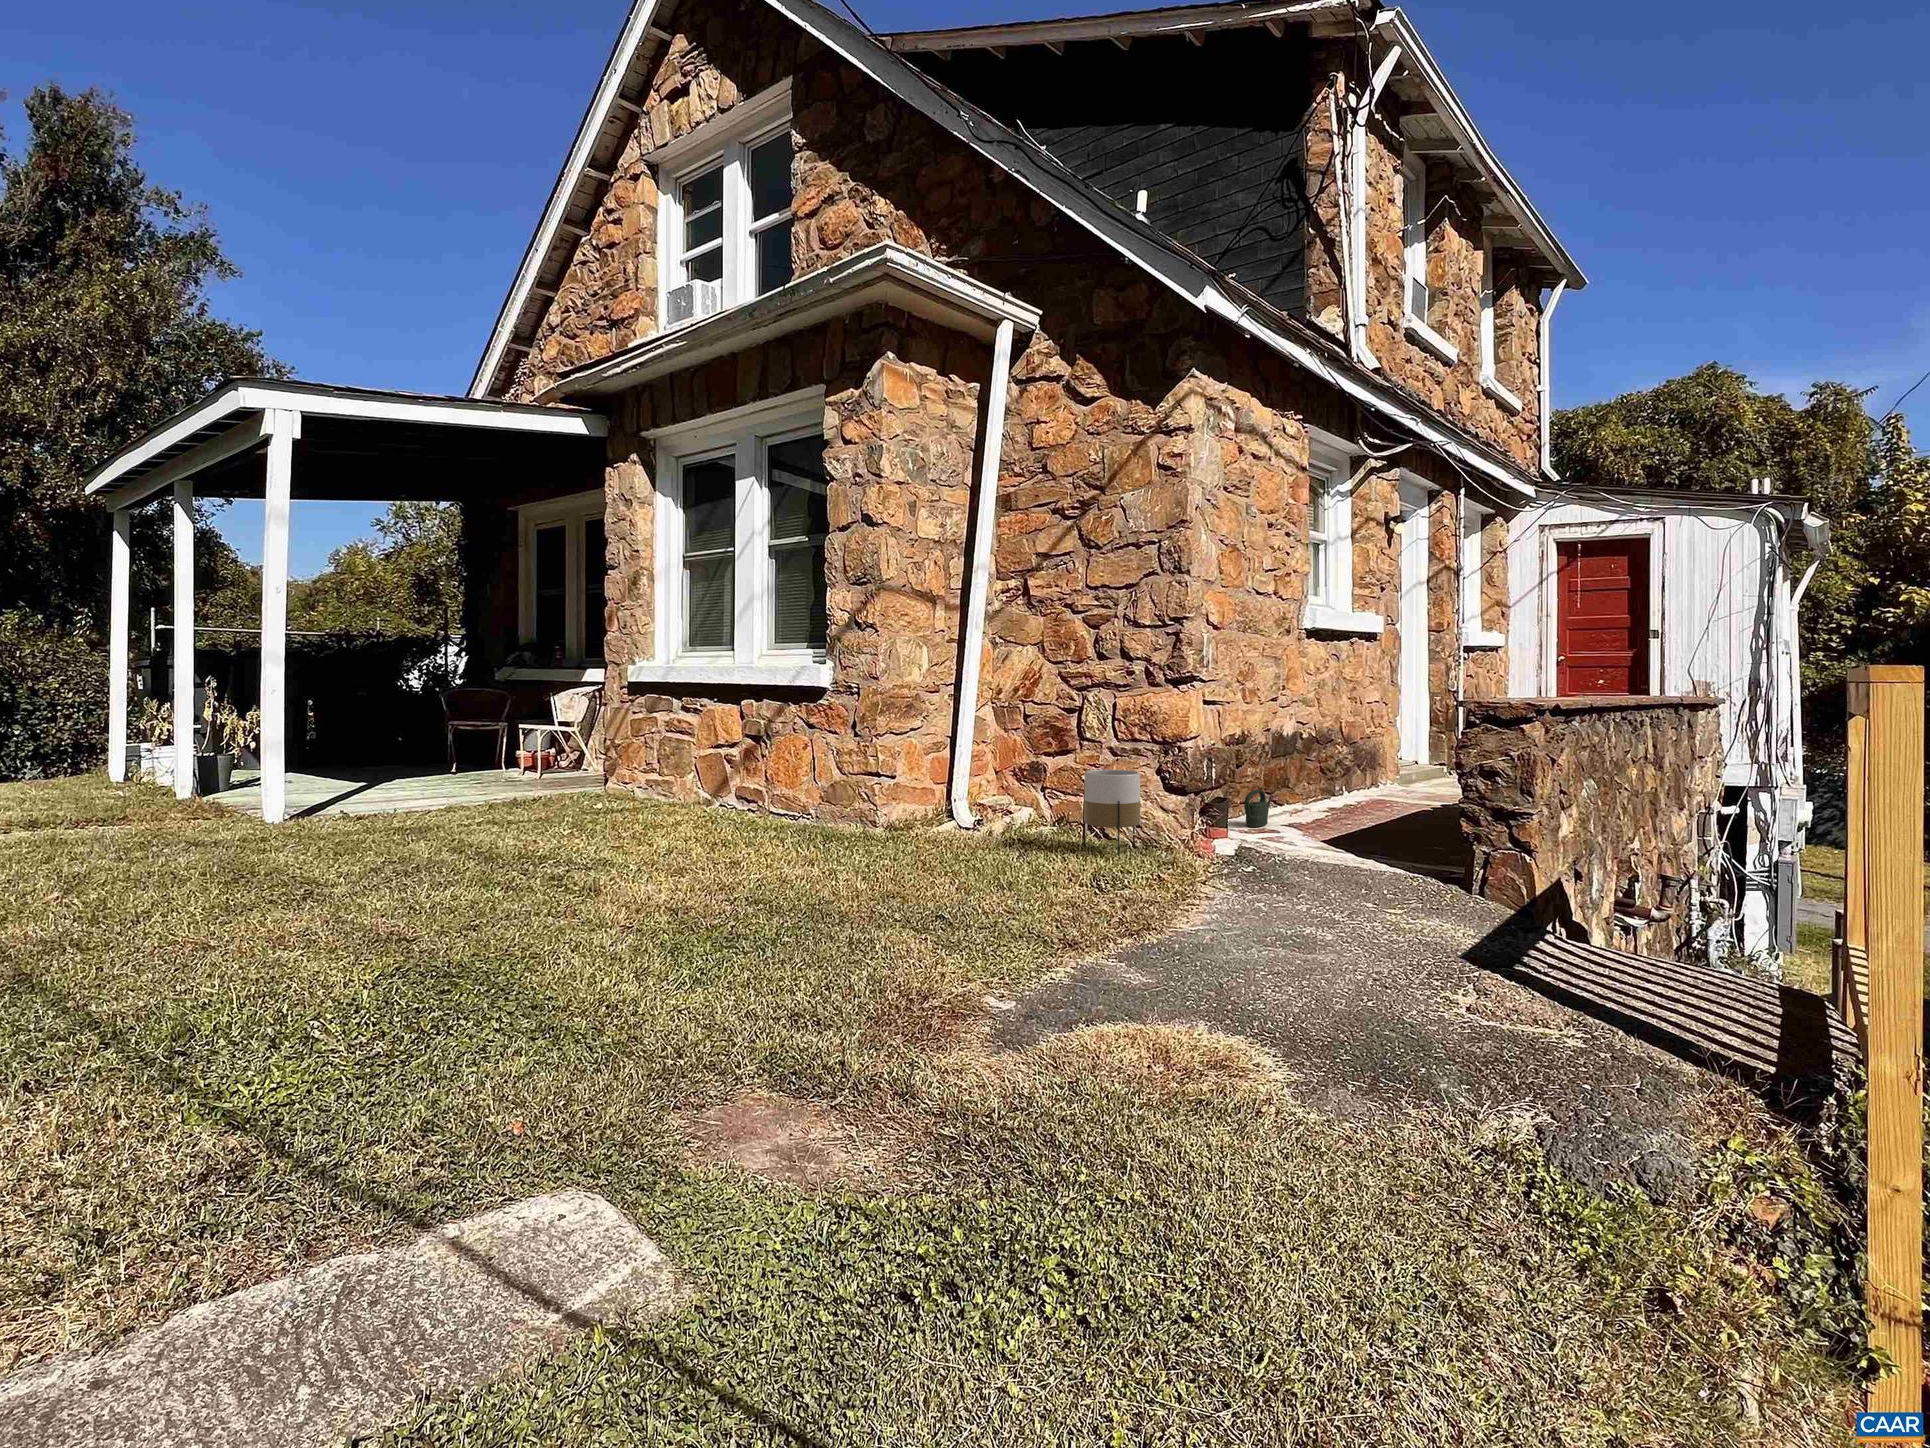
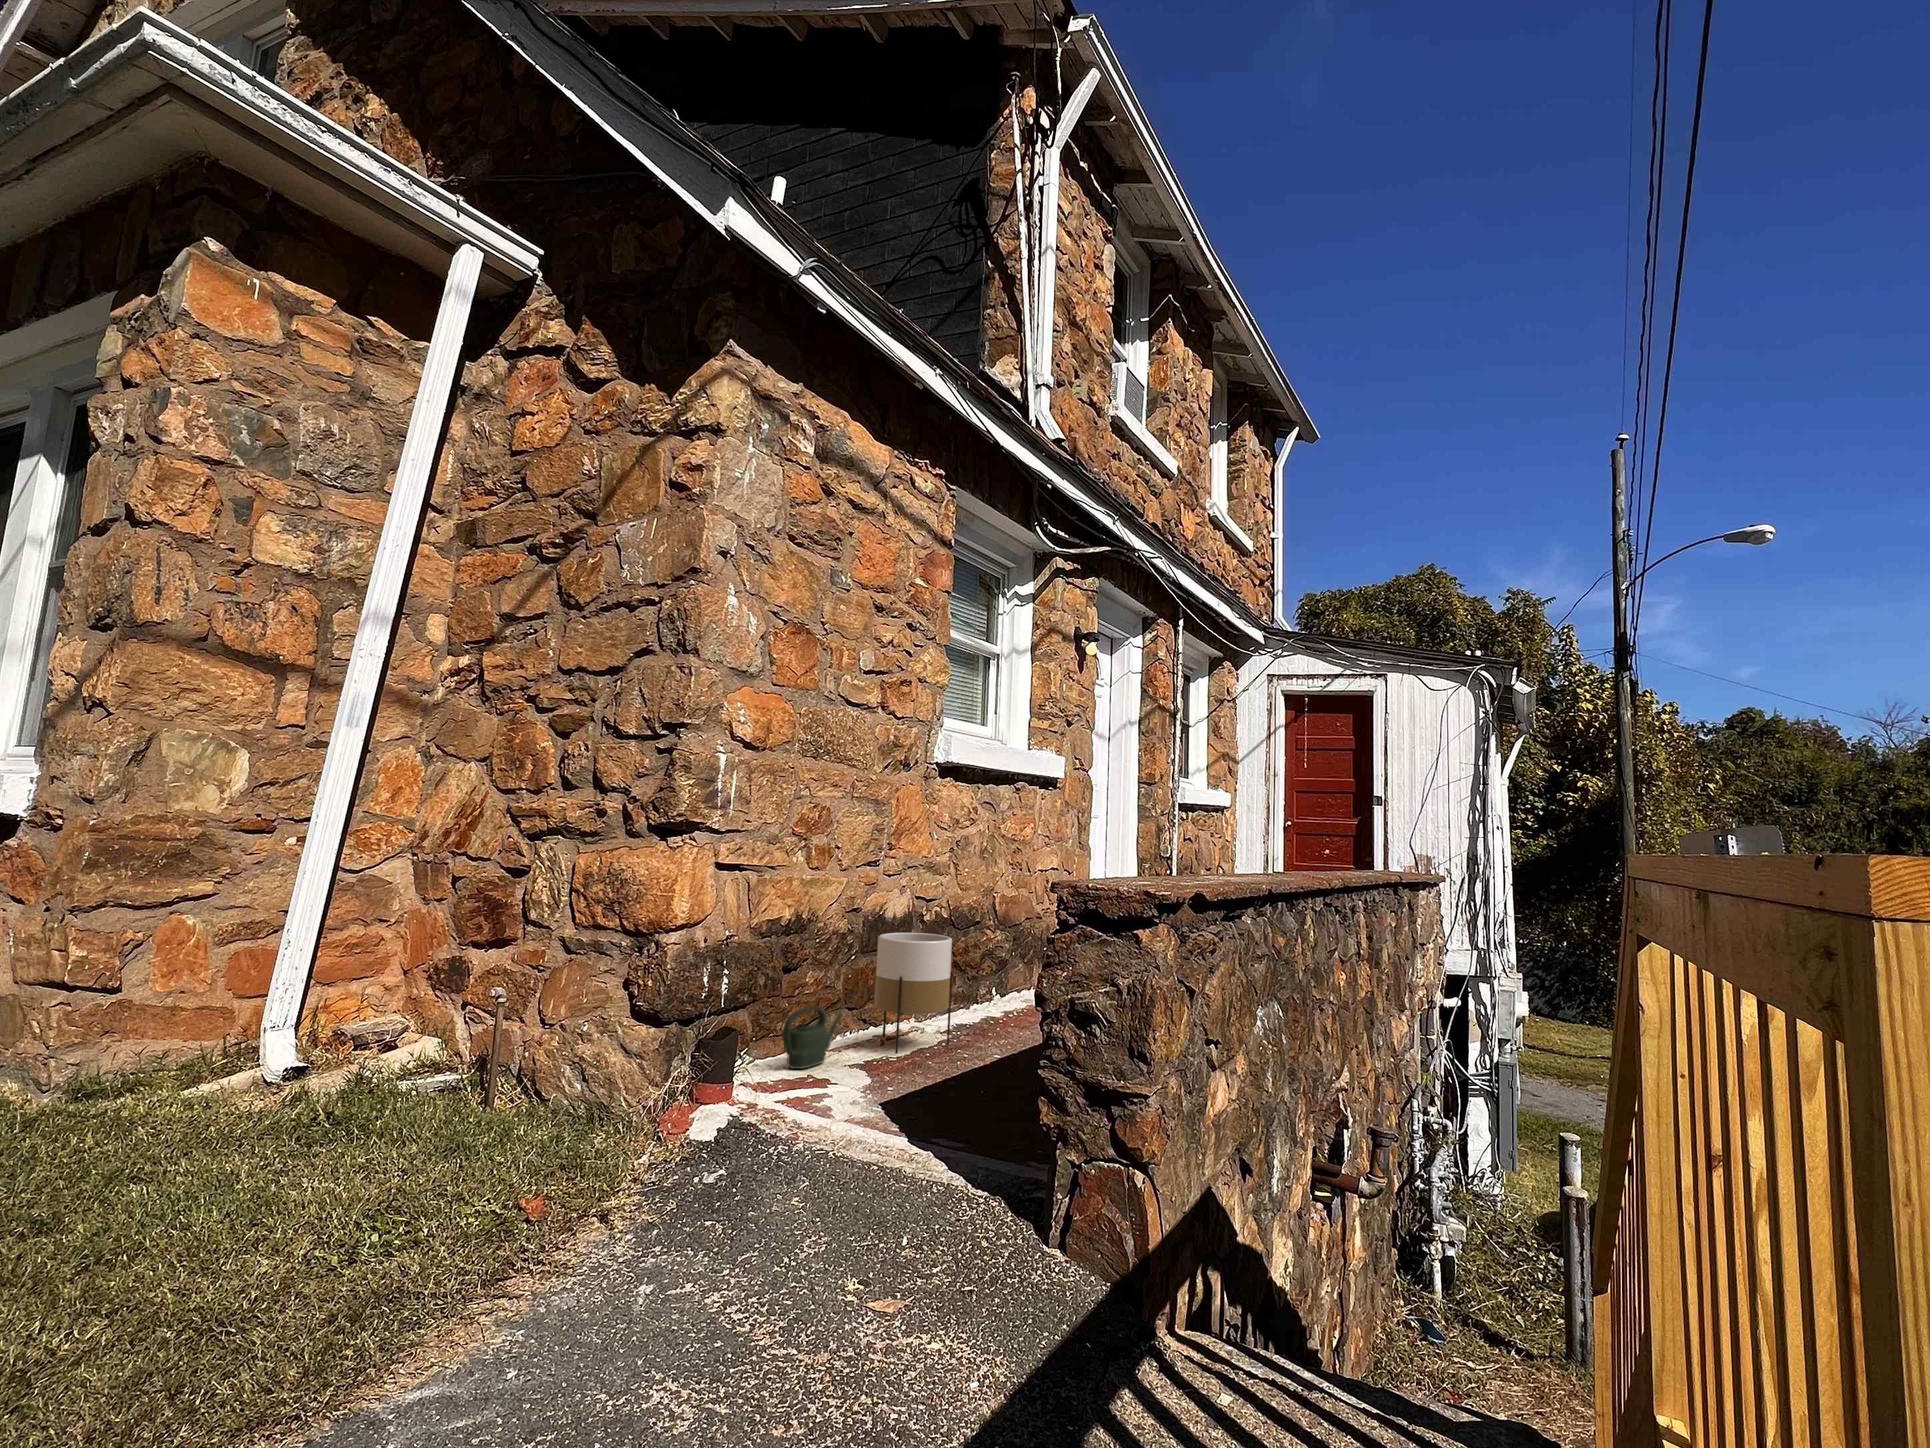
planter: present [1084,769,1141,856] -> present [874,933,953,1054]

